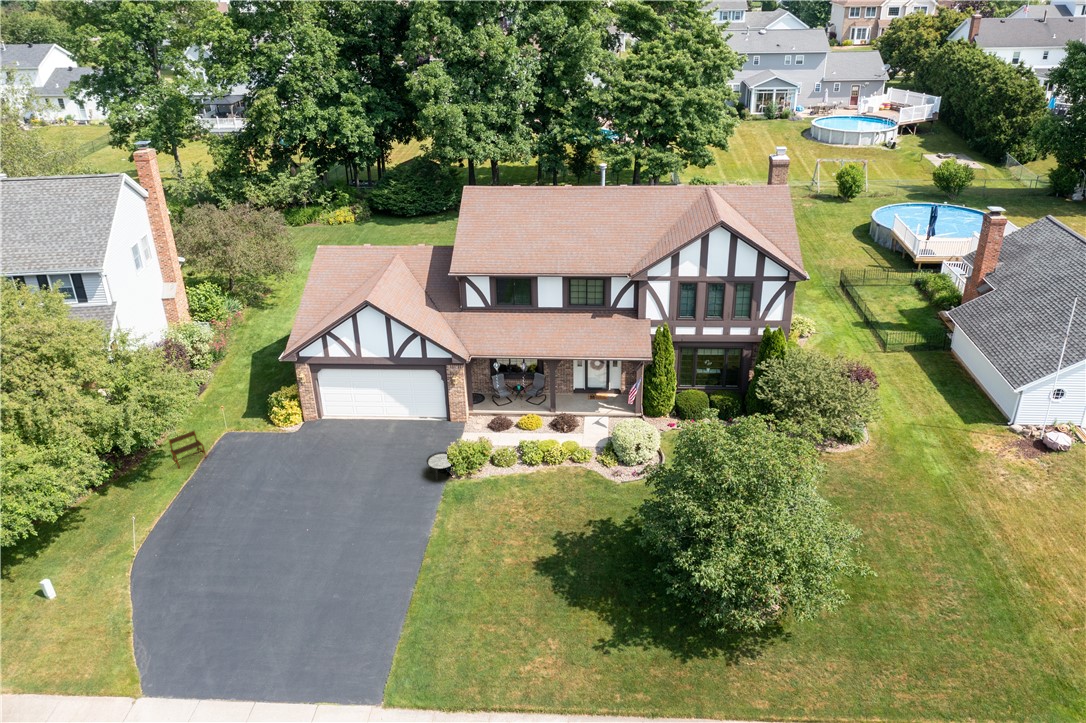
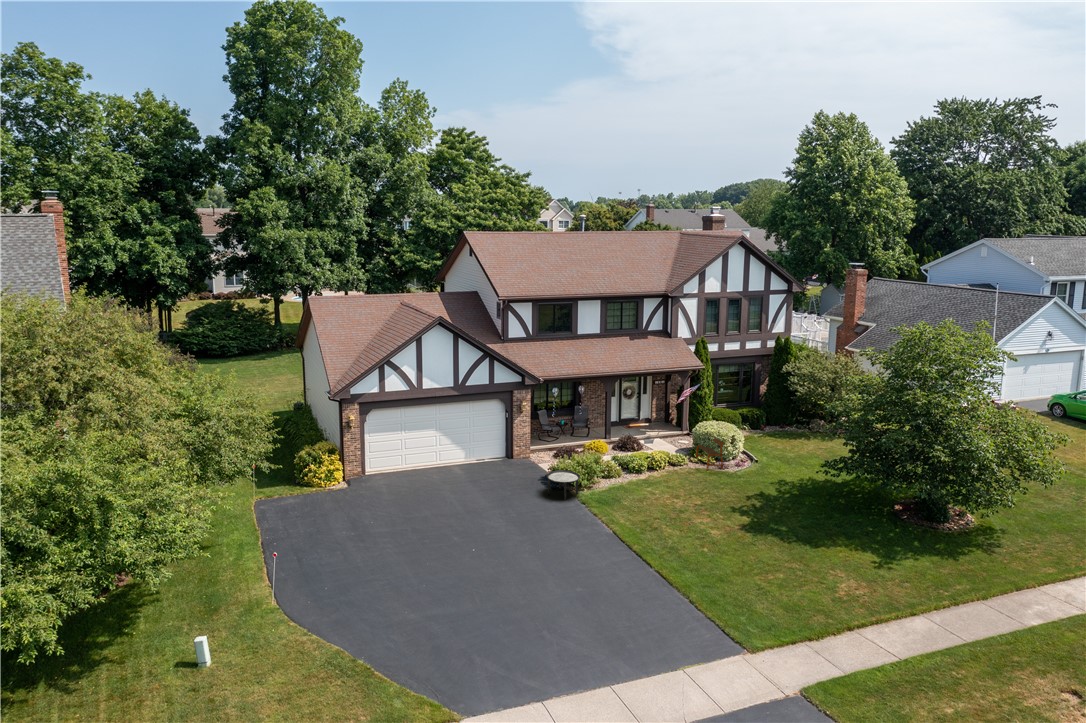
bench: present [169,431,206,468] -> present [696,437,724,470]

